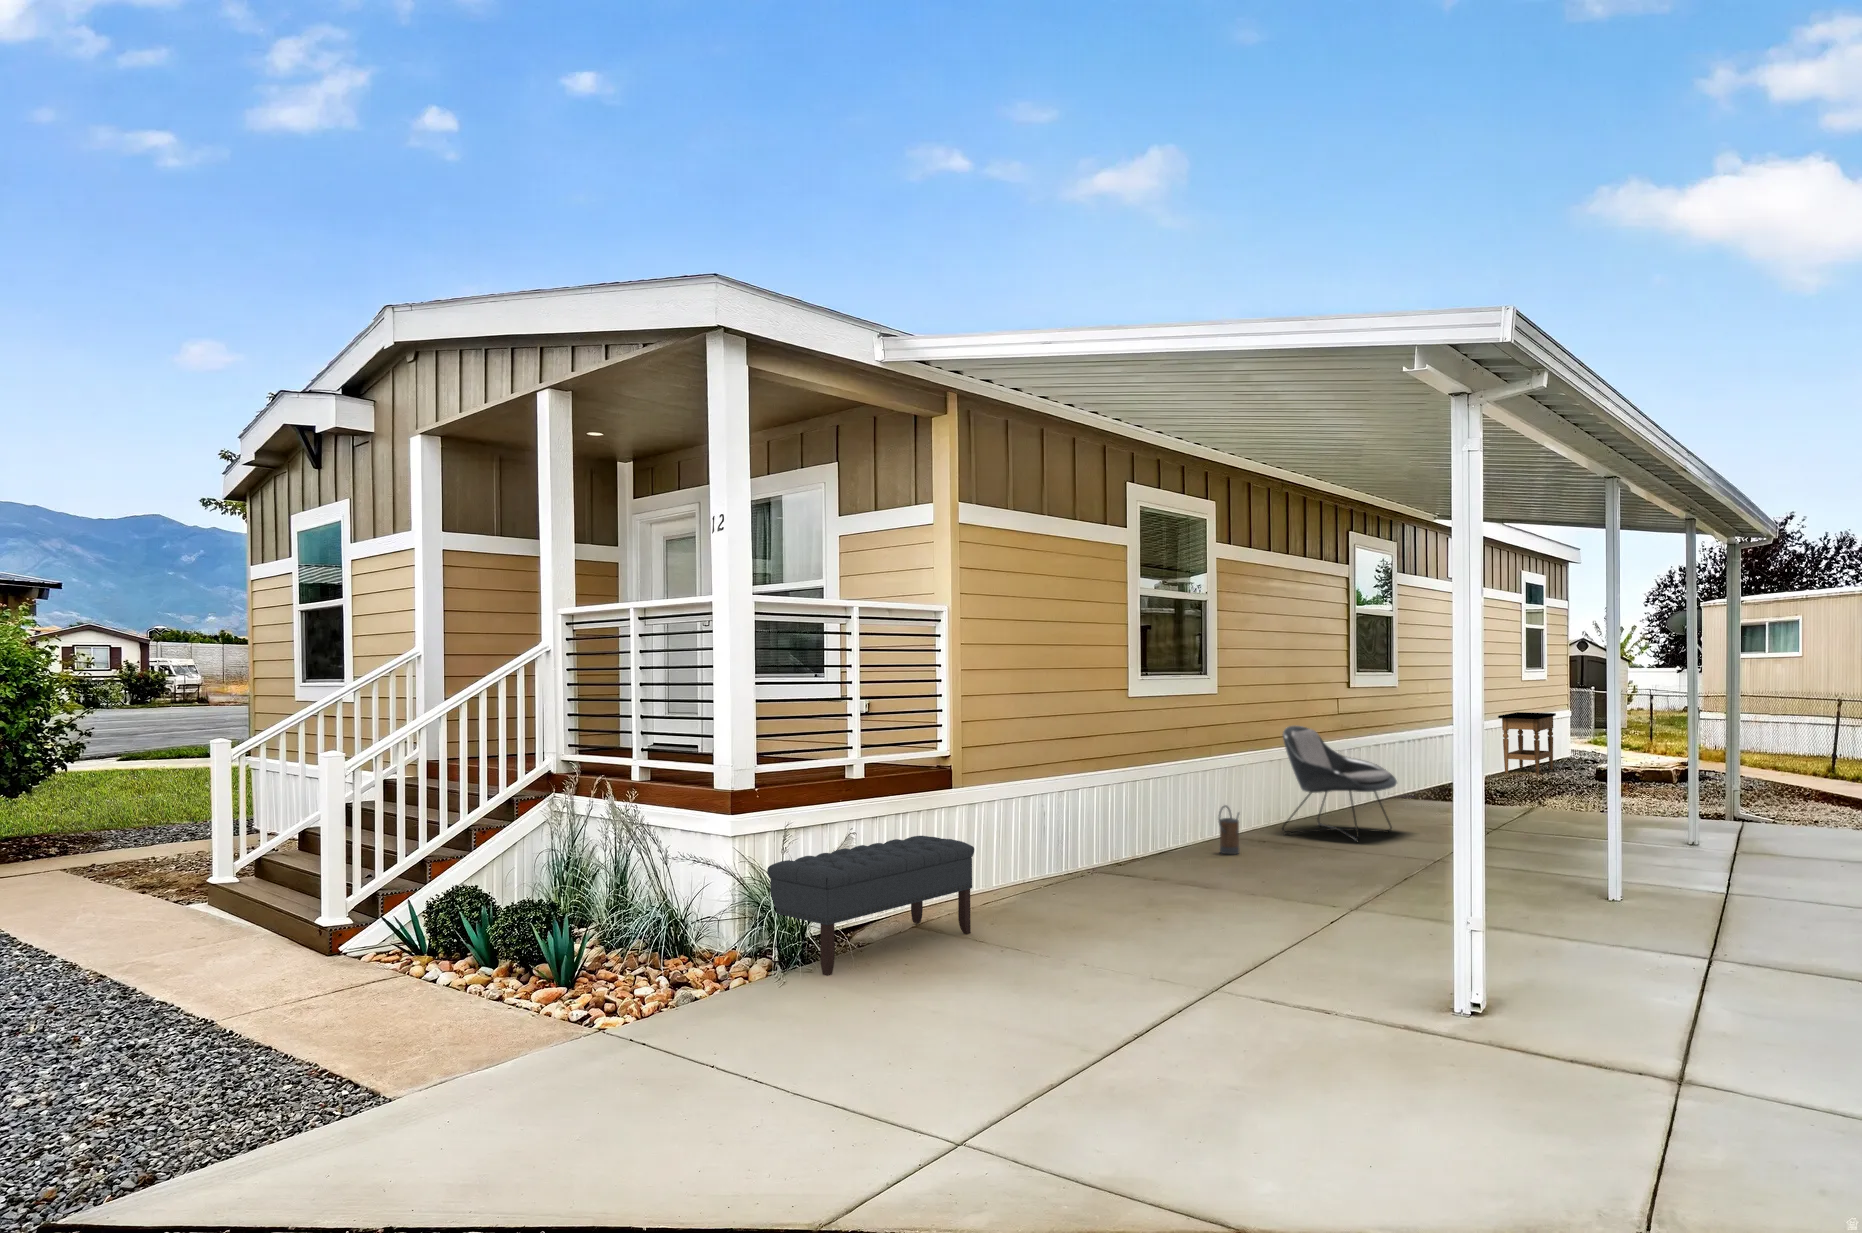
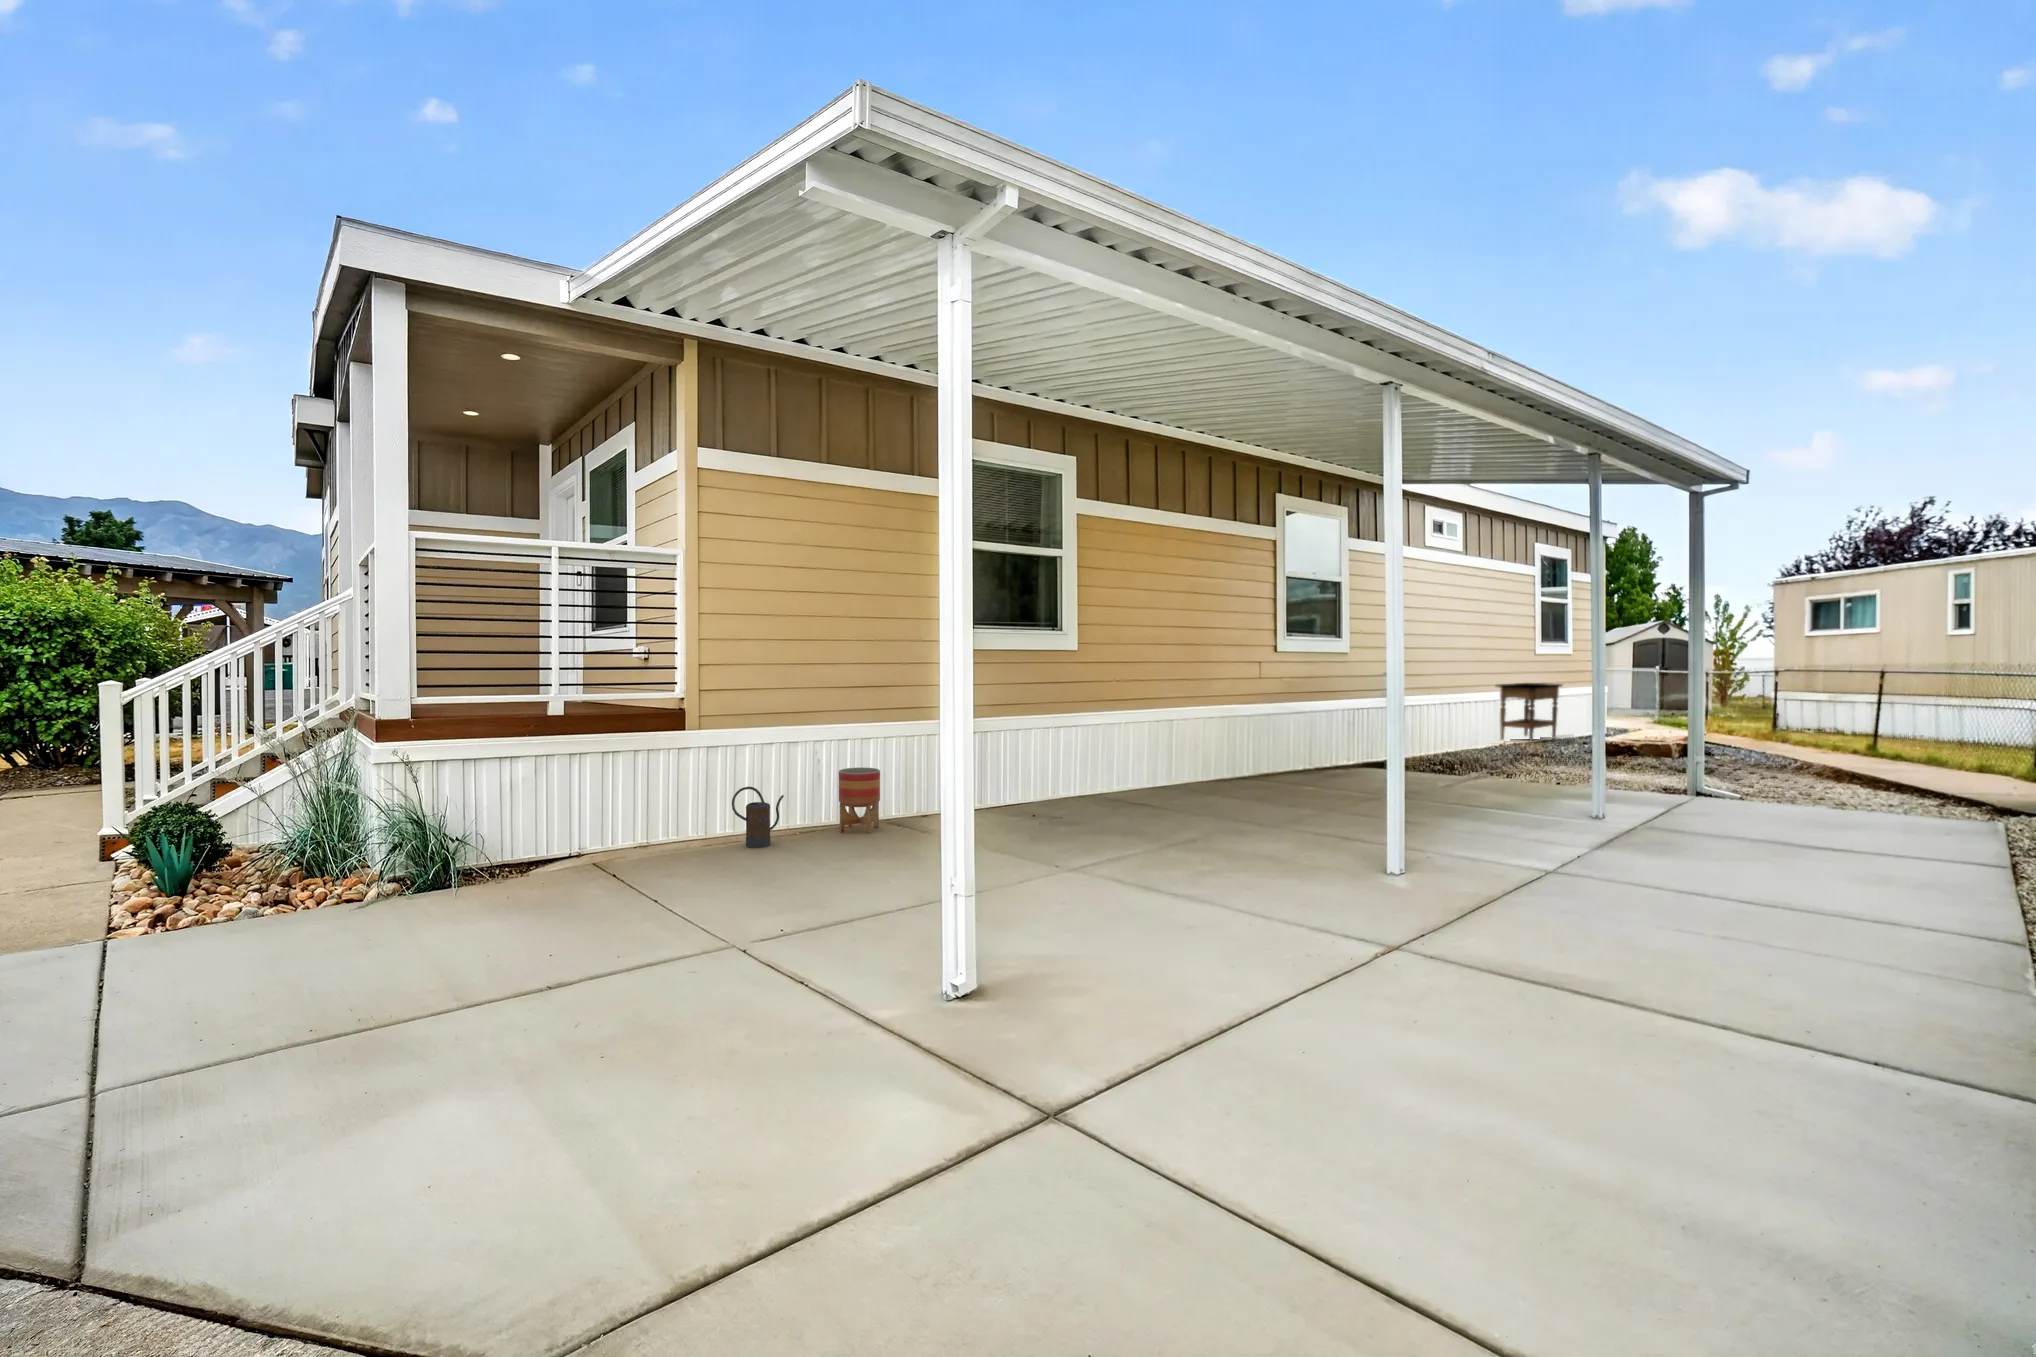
lounge chair: present [1282,725,1397,842] -> none [1160,684,1278,798]
watering can: present [1218,805,1240,854] -> present [732,787,784,848]
planter: none [1060,824,1103,892] -> present [839,767,880,833]
bench: present [767,836,974,976] -> none [414,771,662,901]

